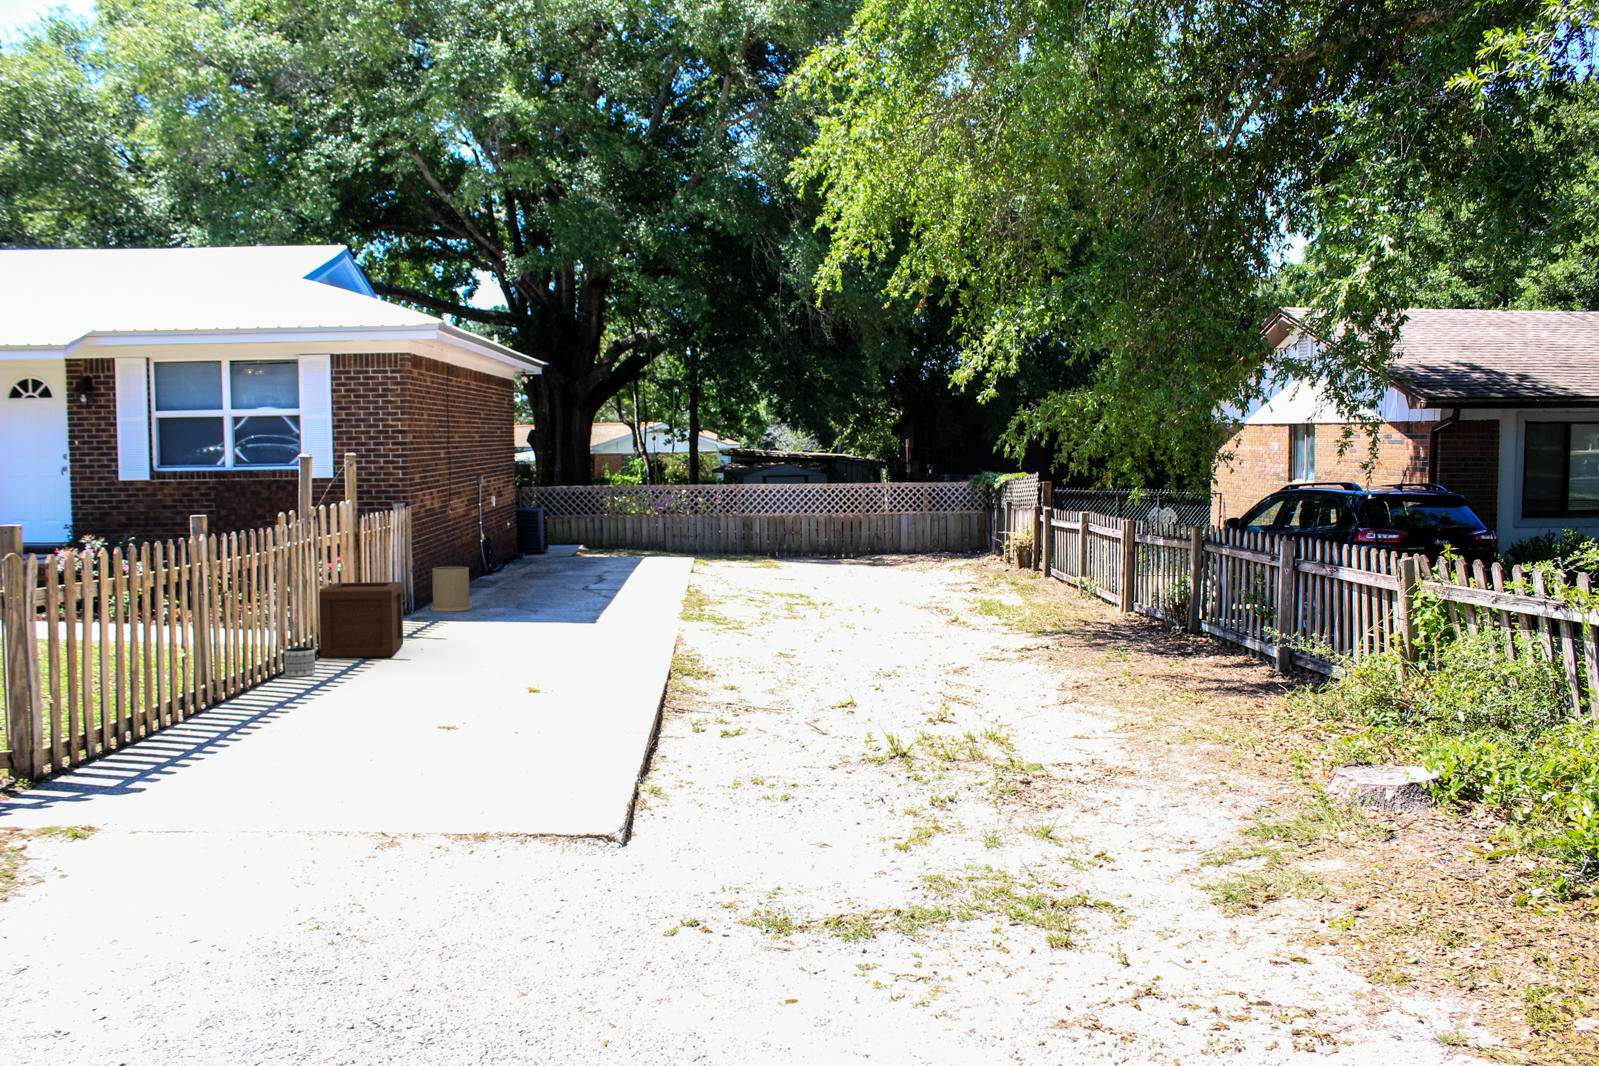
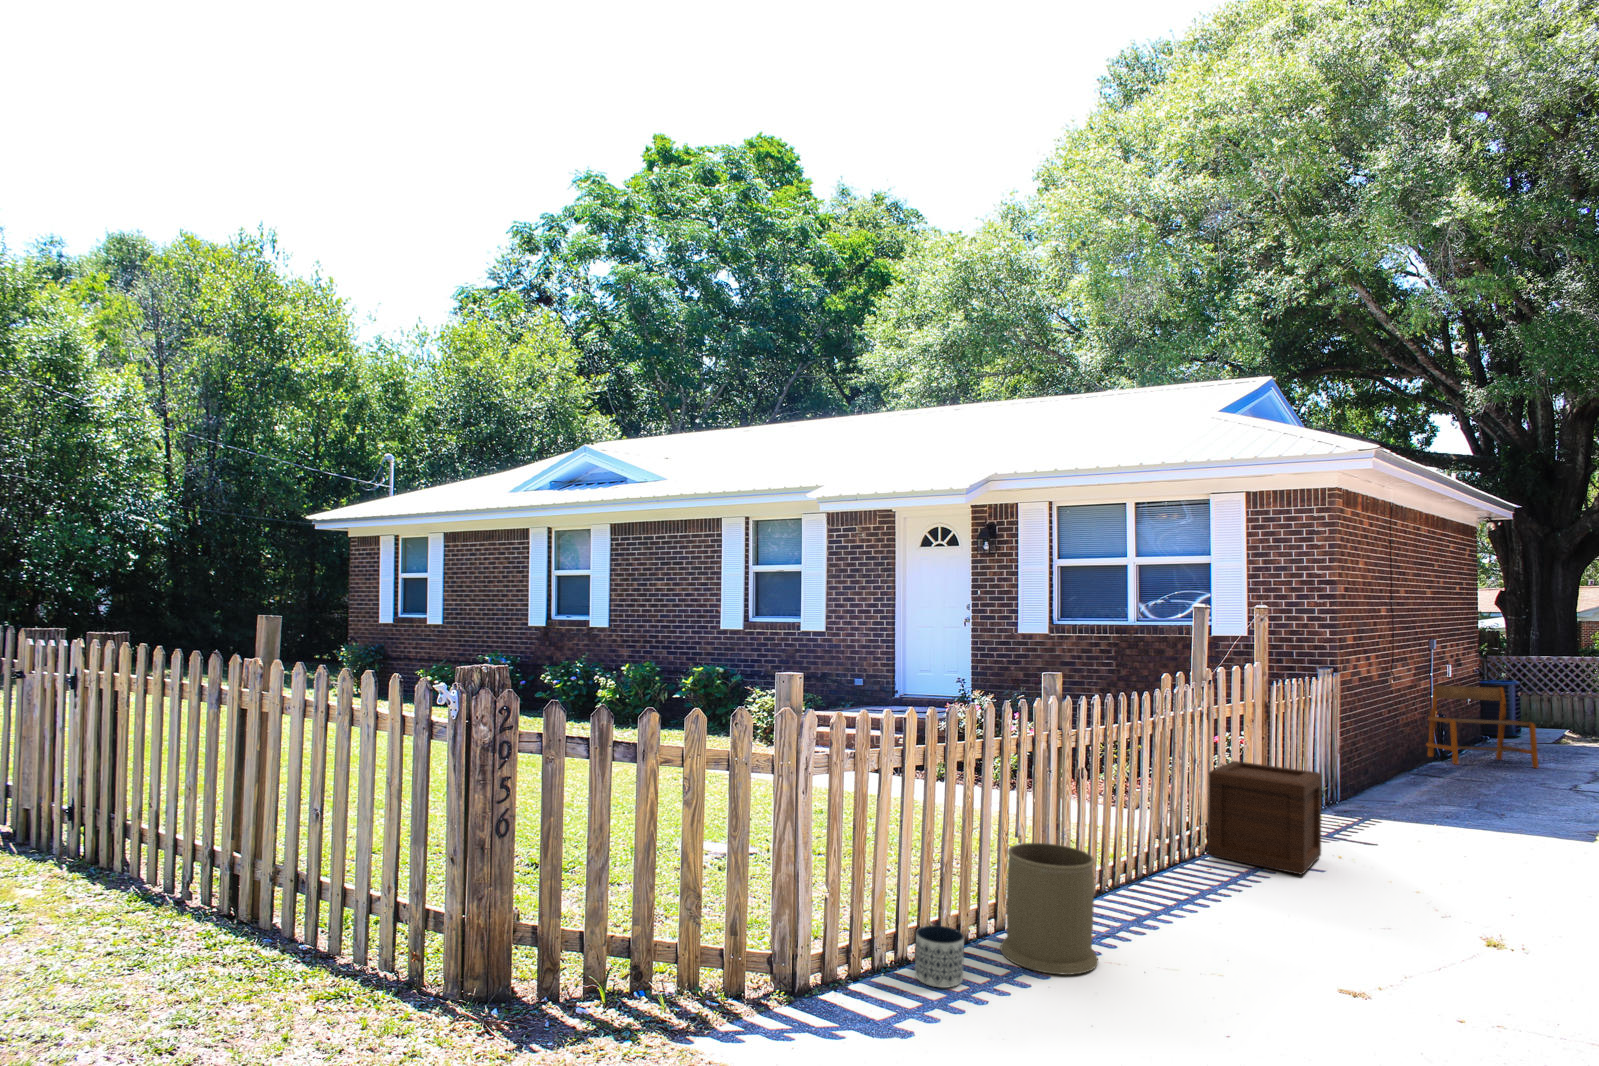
bench: none [476,514,551,580] -> present [1426,685,1539,768]
trash can: present [431,567,472,612] -> present [1000,843,1098,975]
planter: present [285,647,315,676] -> present [915,925,964,988]

